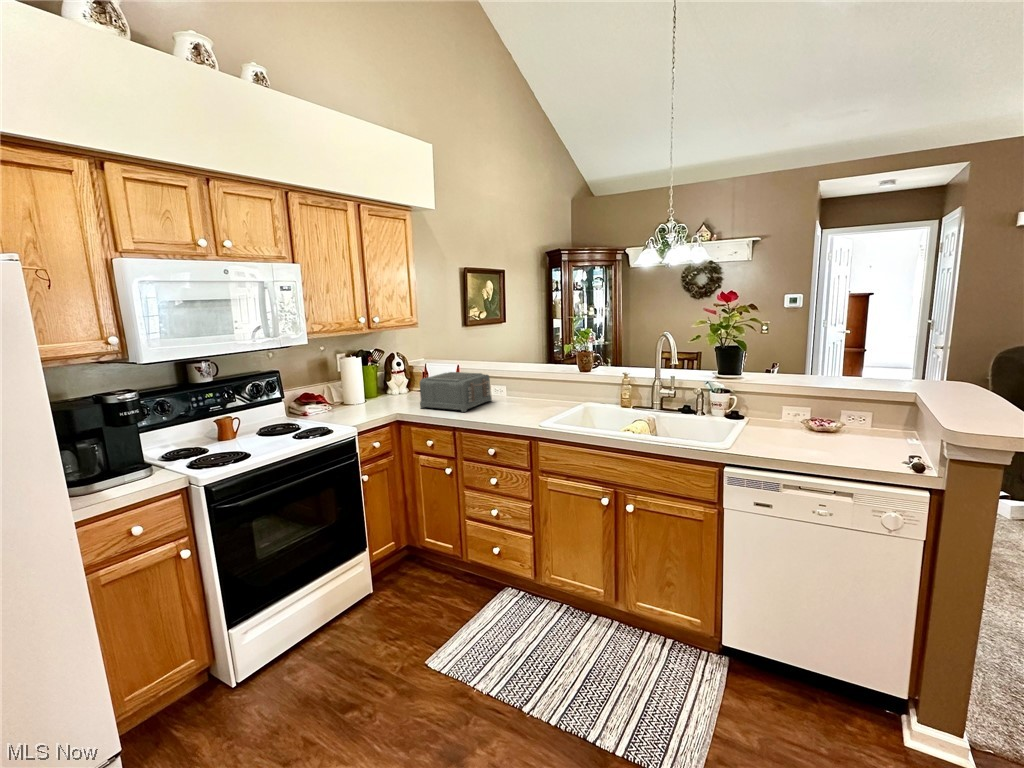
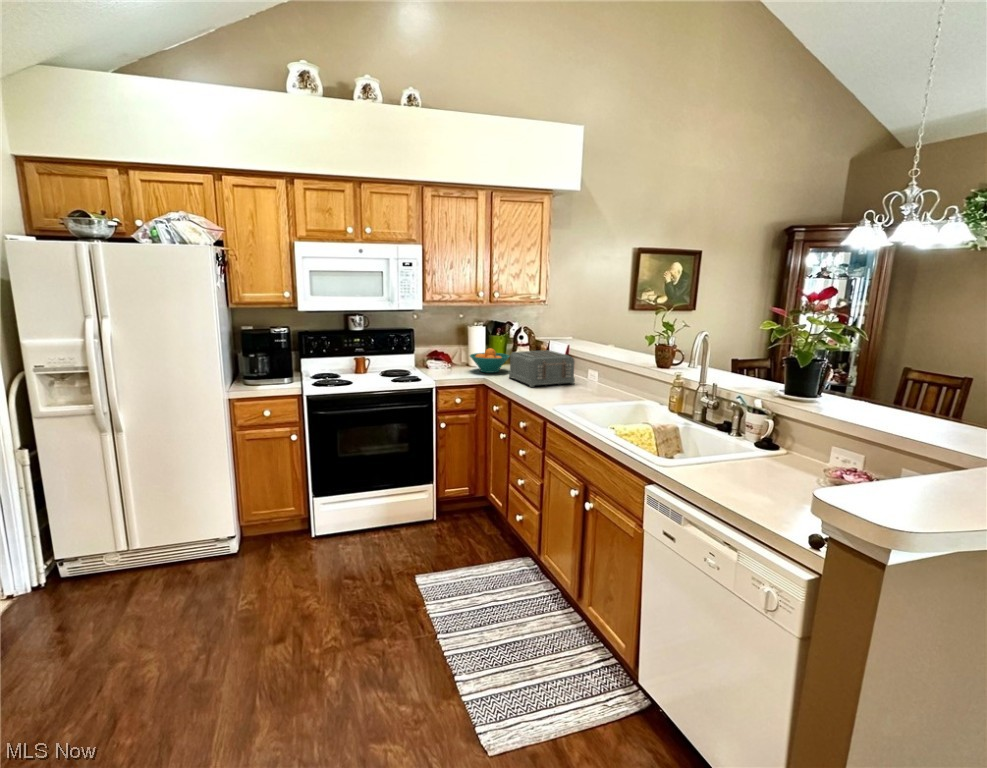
fruit bowl: none [358,380,405,408] -> present [470,348,510,373]

